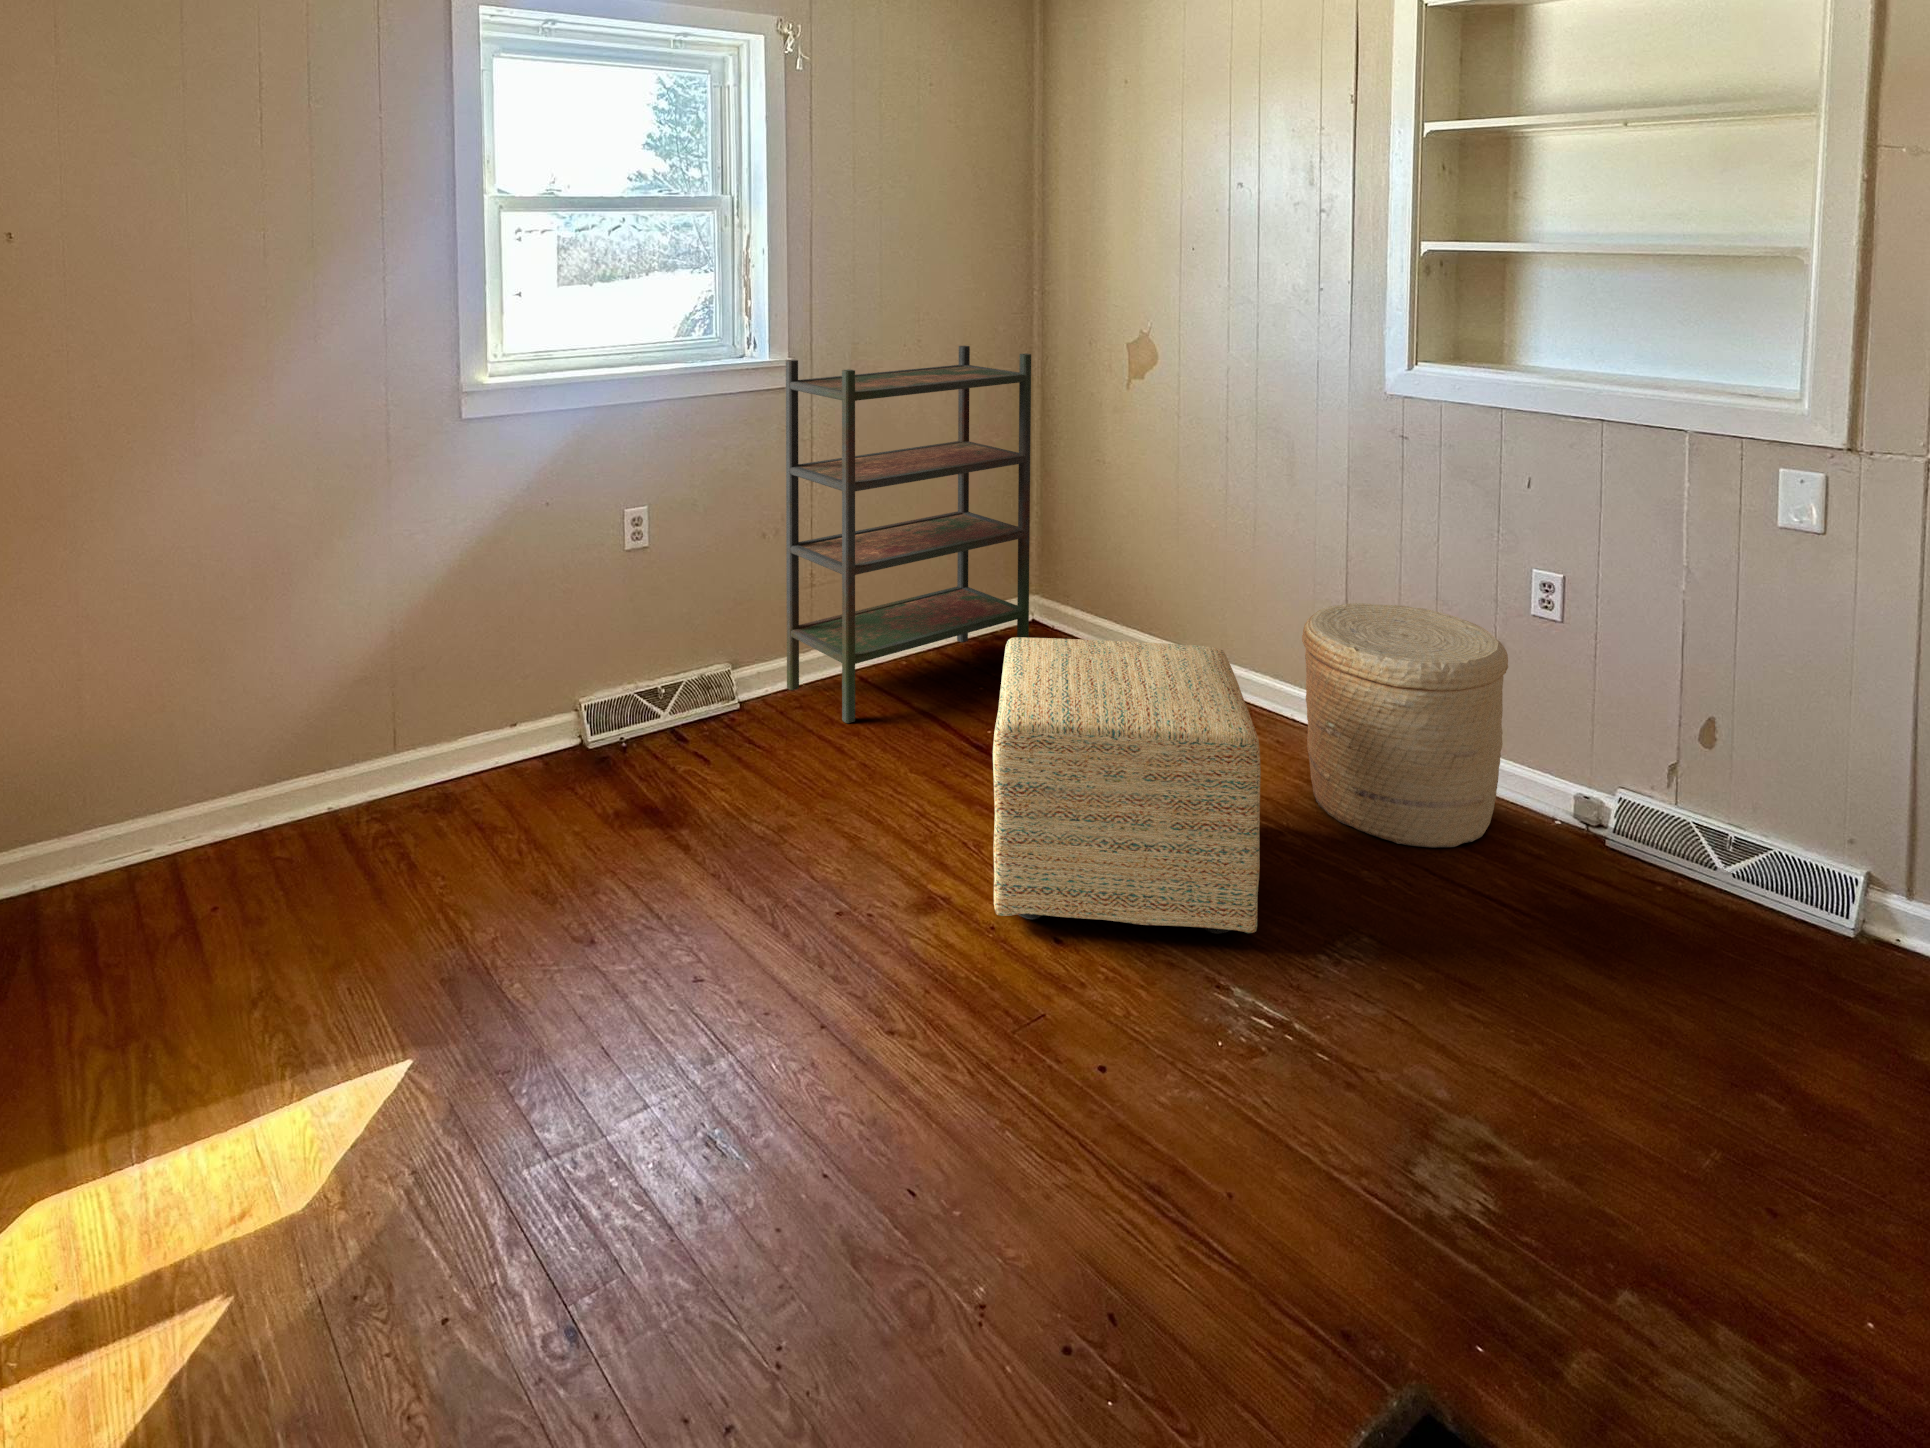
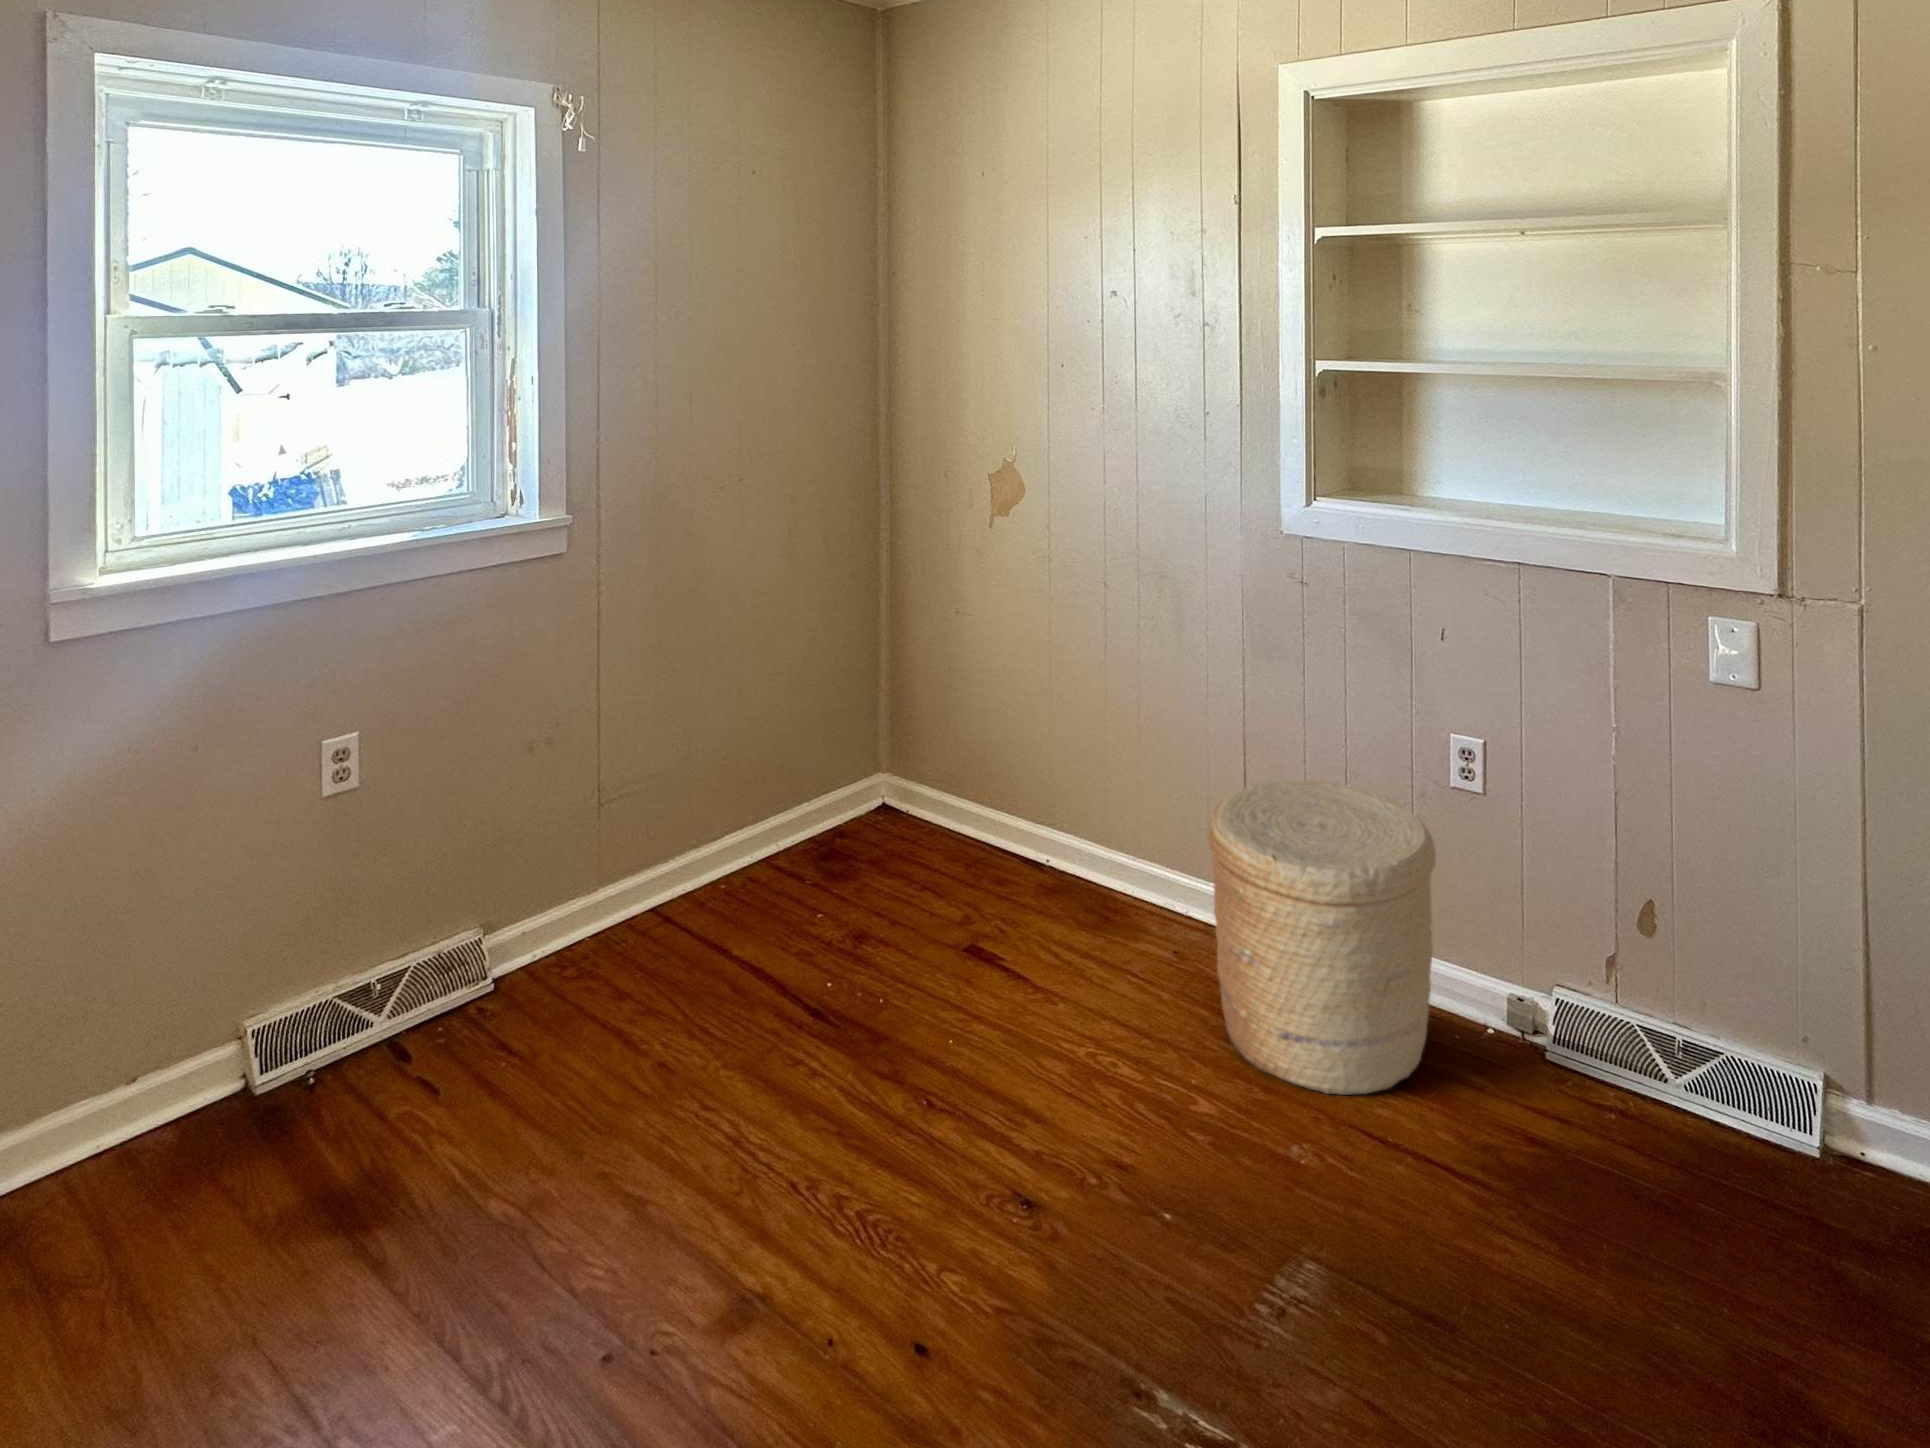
bookshelf: present [786,346,1031,723] -> none [569,481,884,996]
ottoman: present [993,637,1260,934] -> none [830,873,1182,1332]

